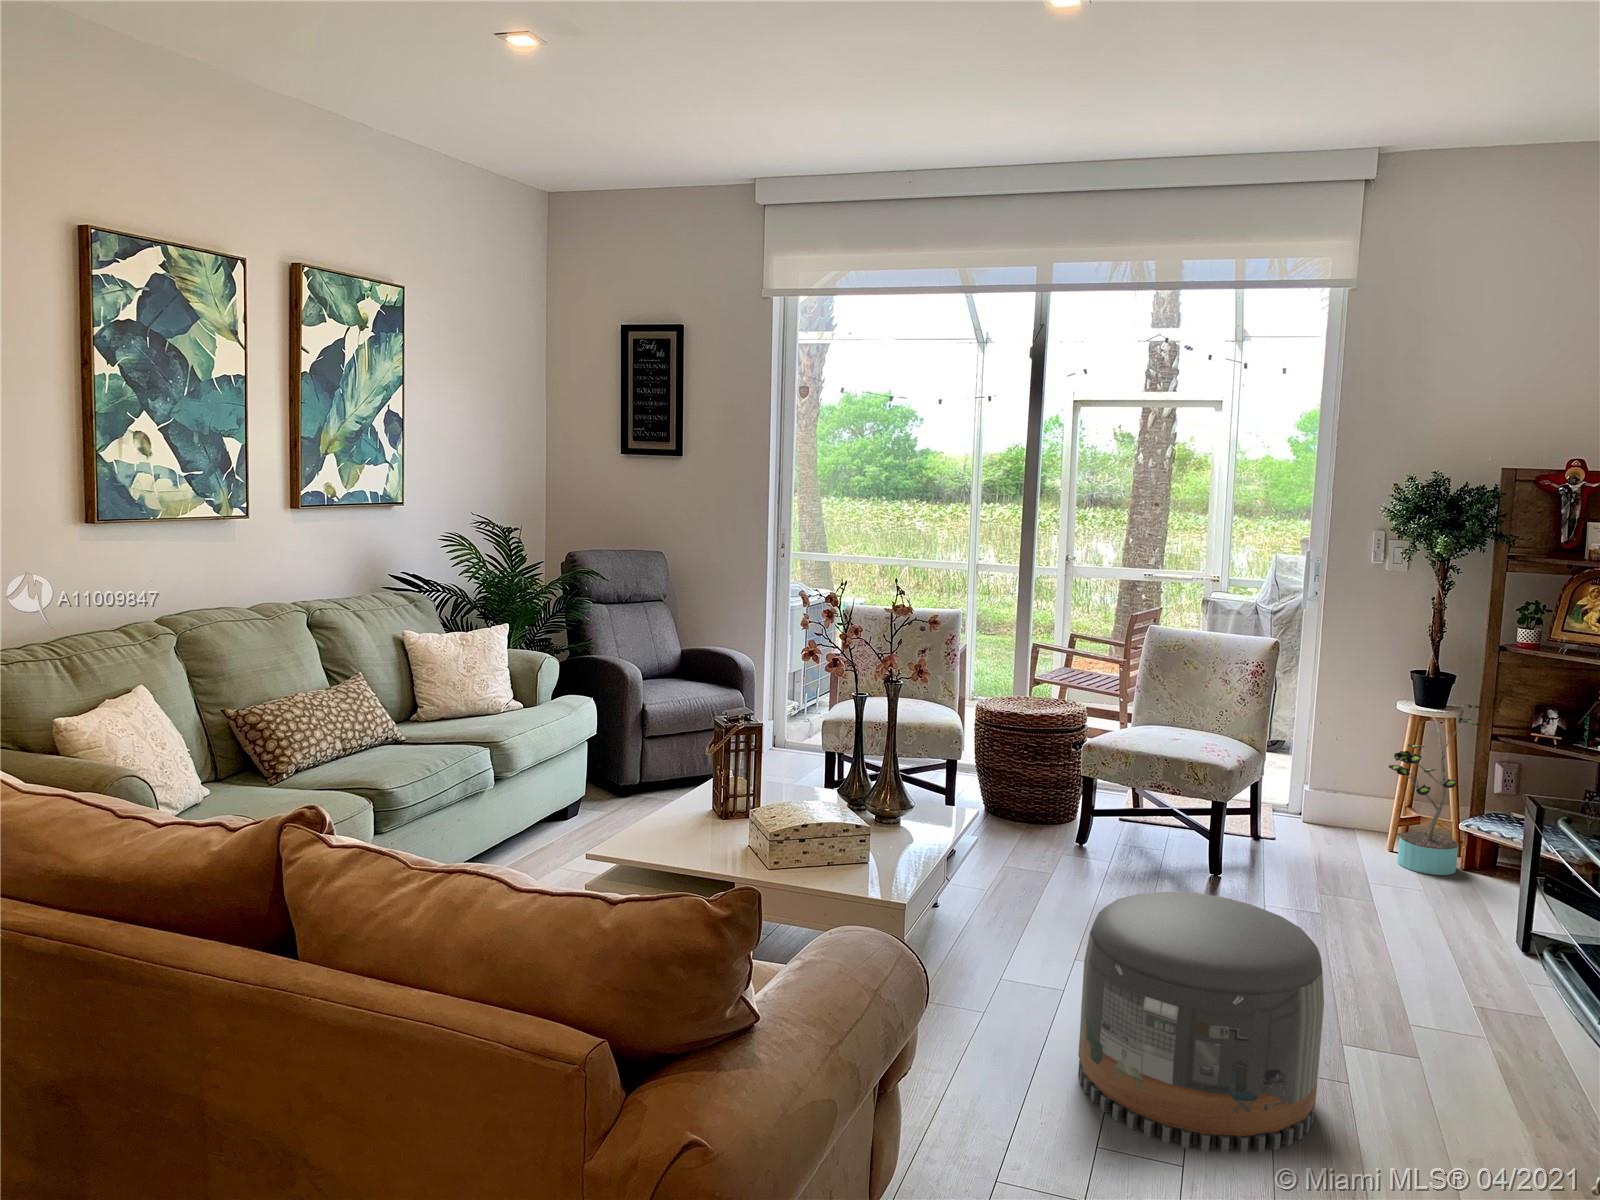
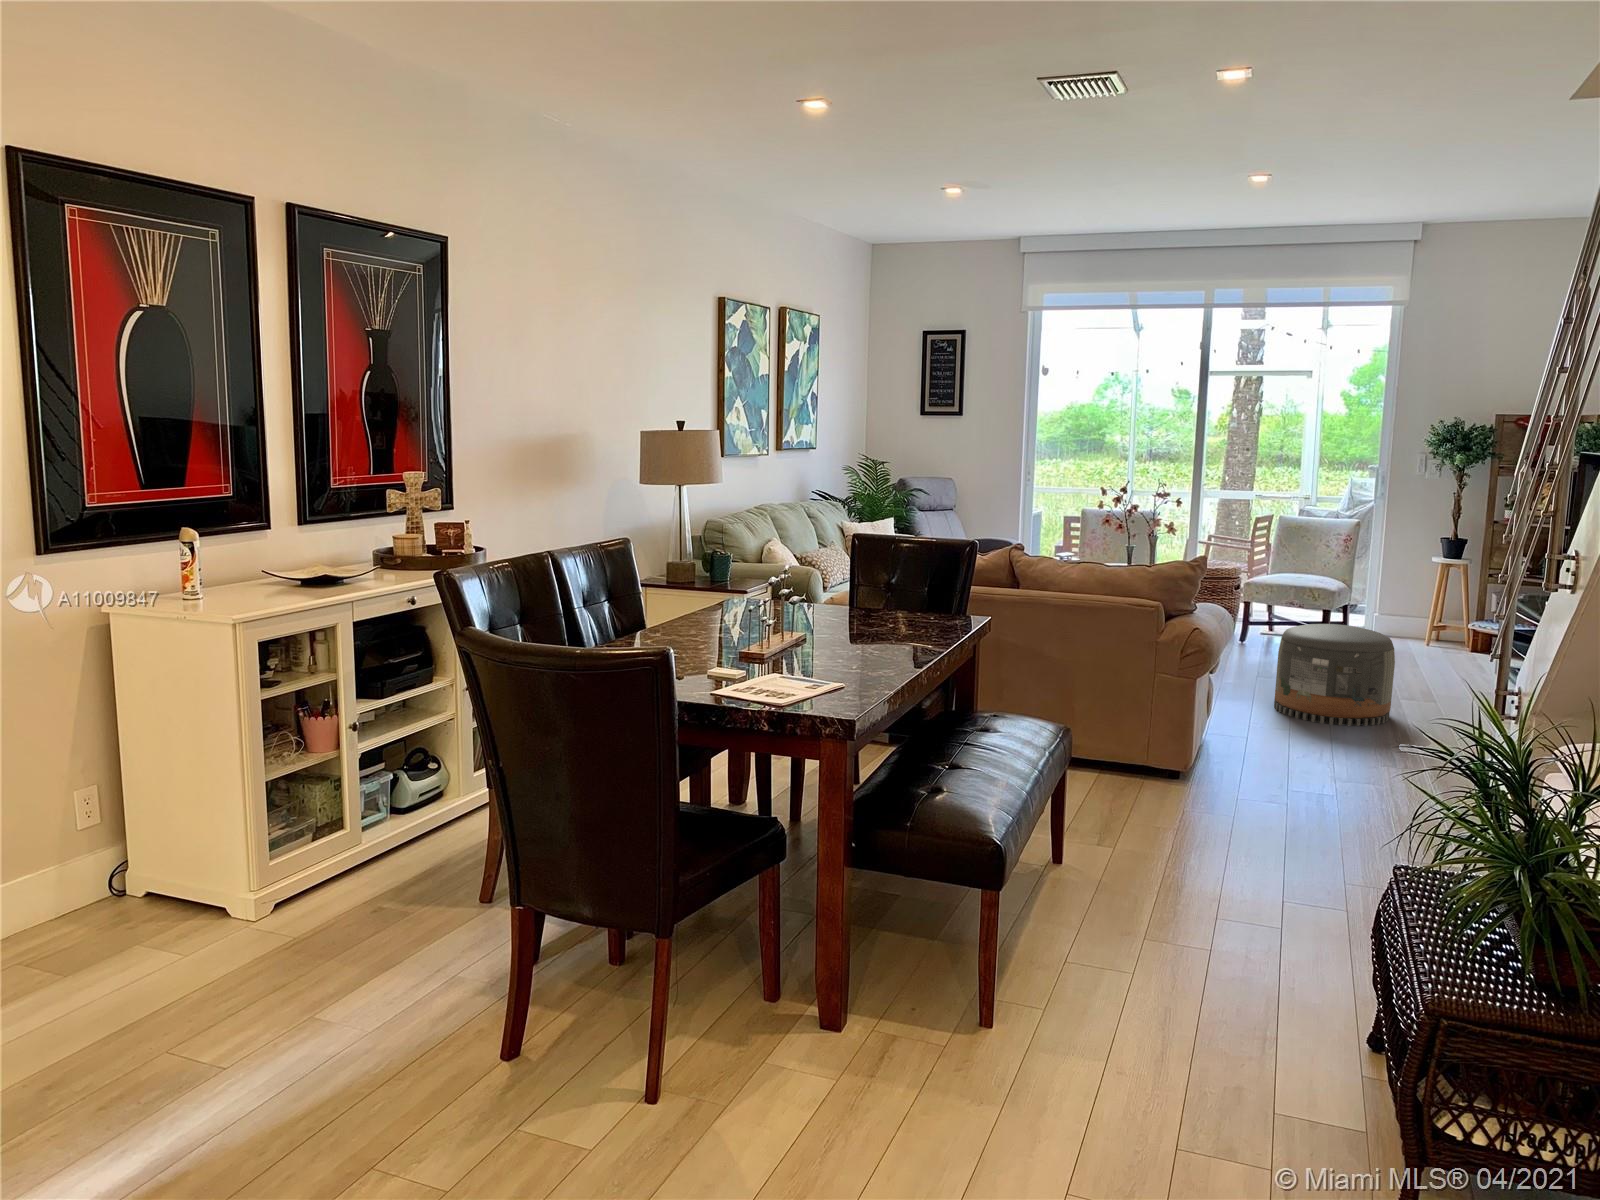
potted plant: present [1389,705,1481,875] -> none [1426,554,1482,654]

